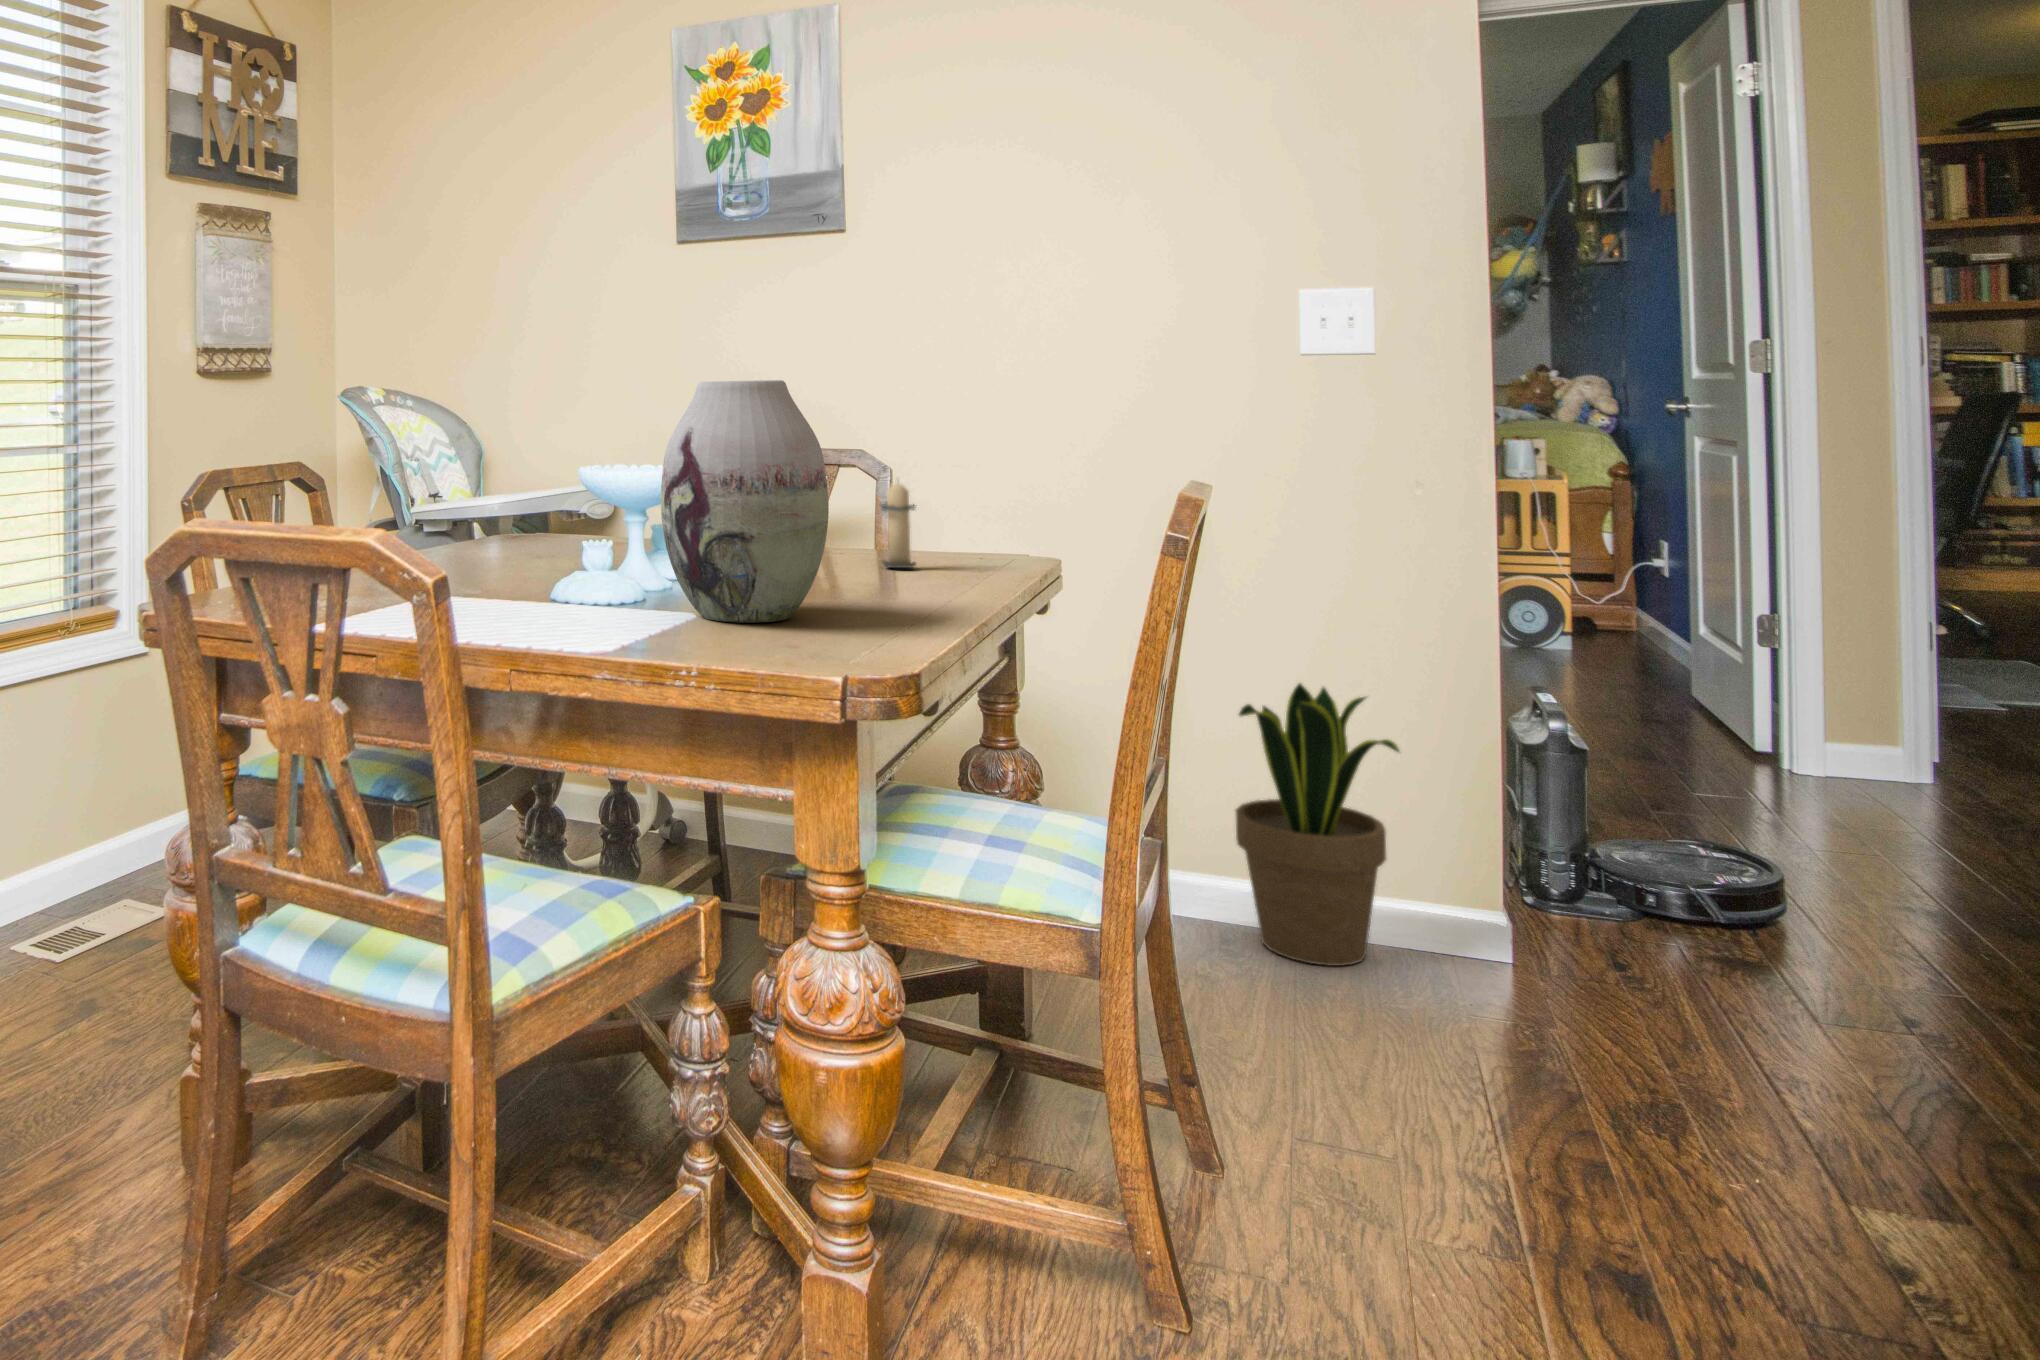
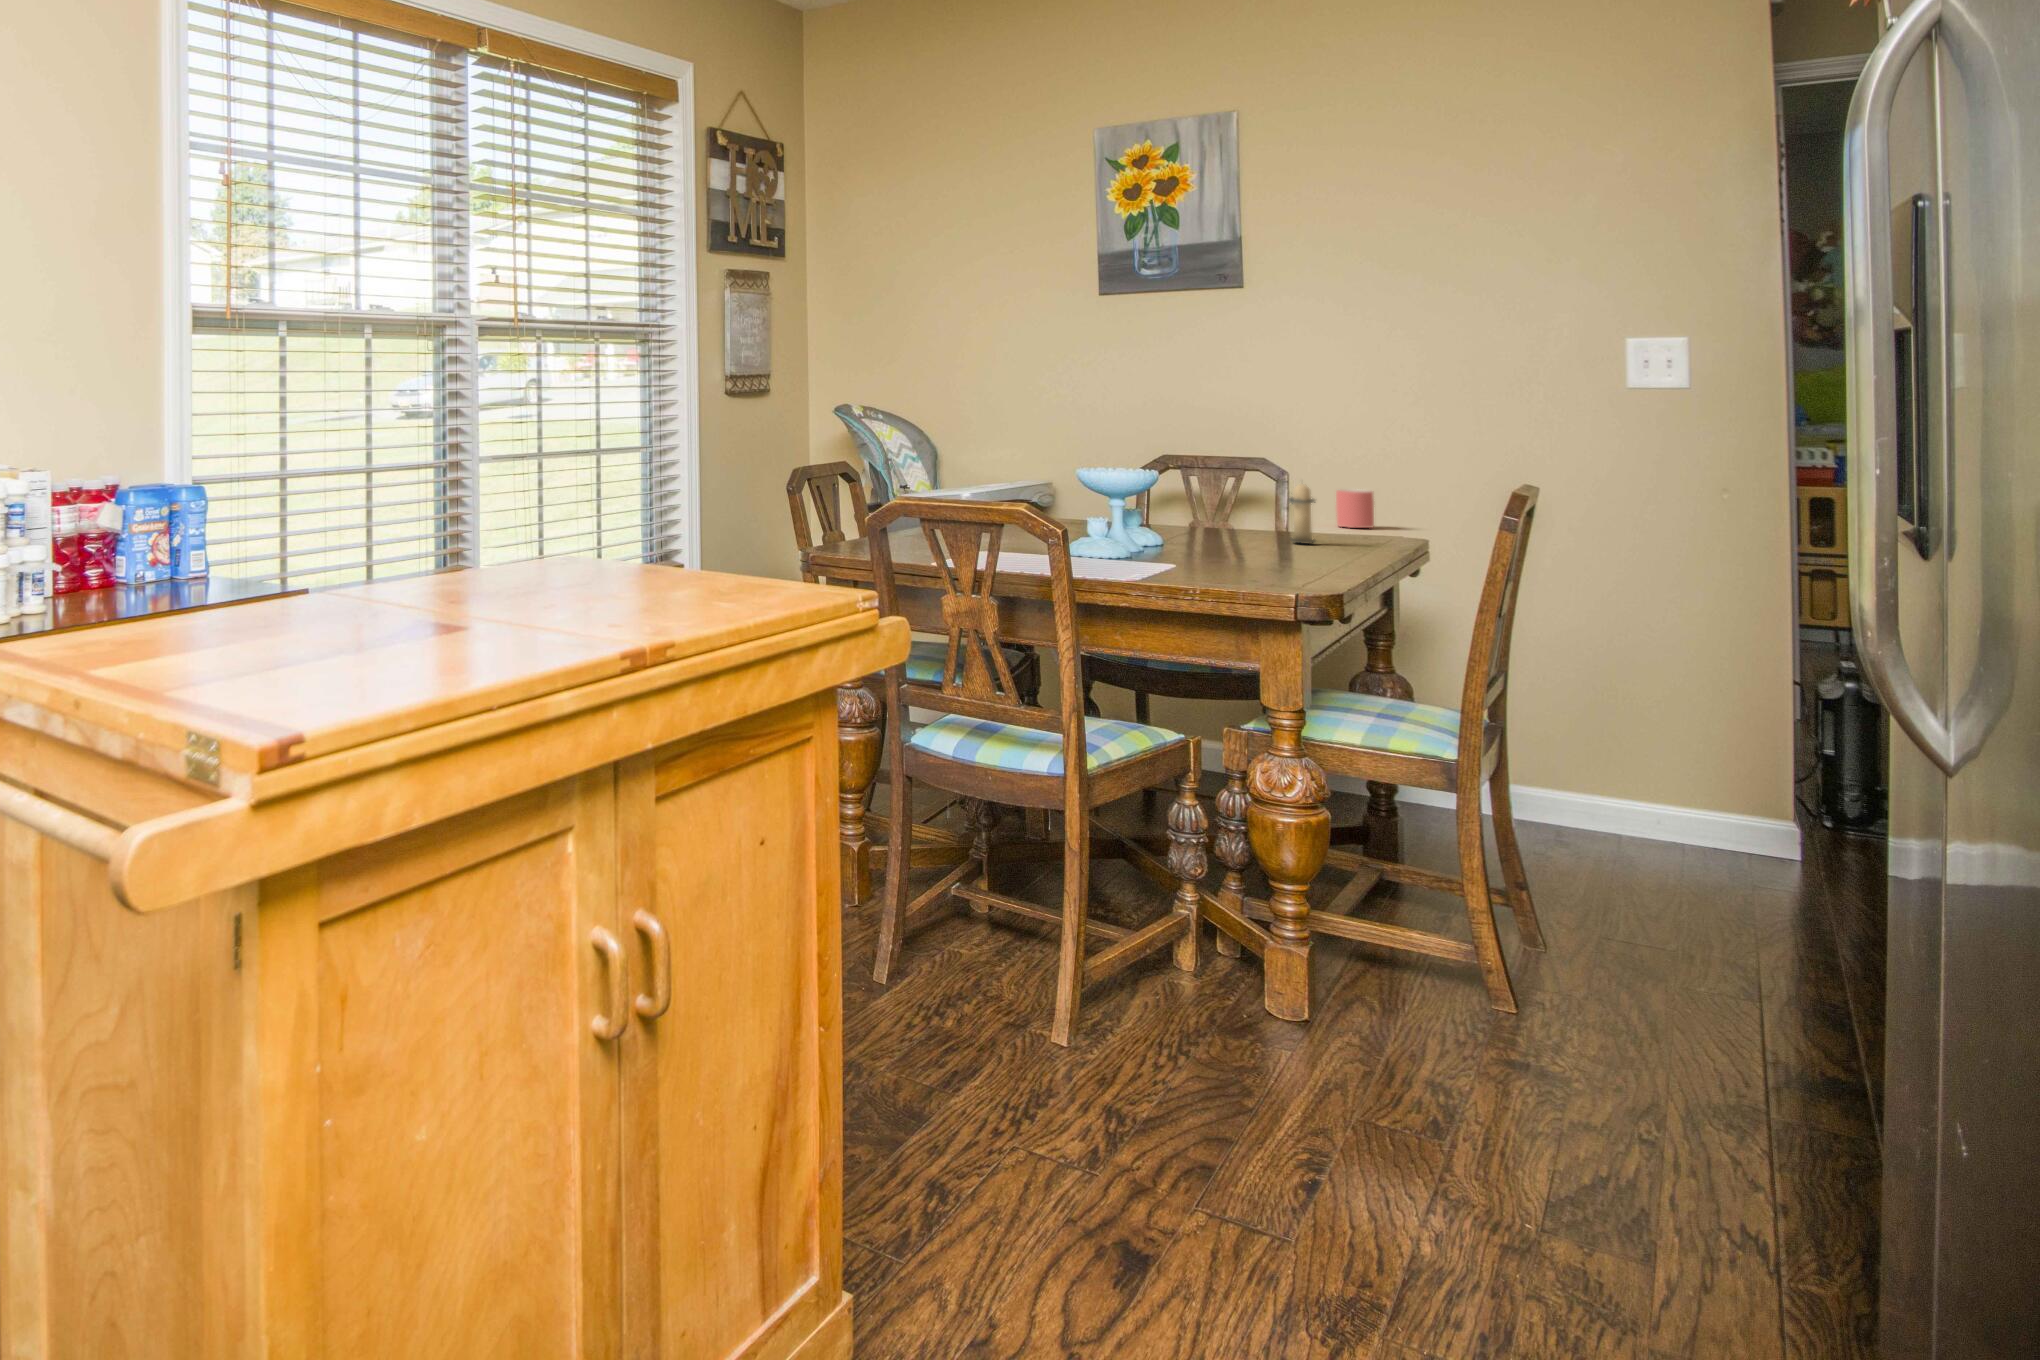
vase: present [661,380,829,623] -> none [1153,416,1270,568]
mug: none [953,489,999,540] -> present [1336,489,1374,528]
potted plant: present [1235,683,1399,966] -> none [1575,642,1716,859]

